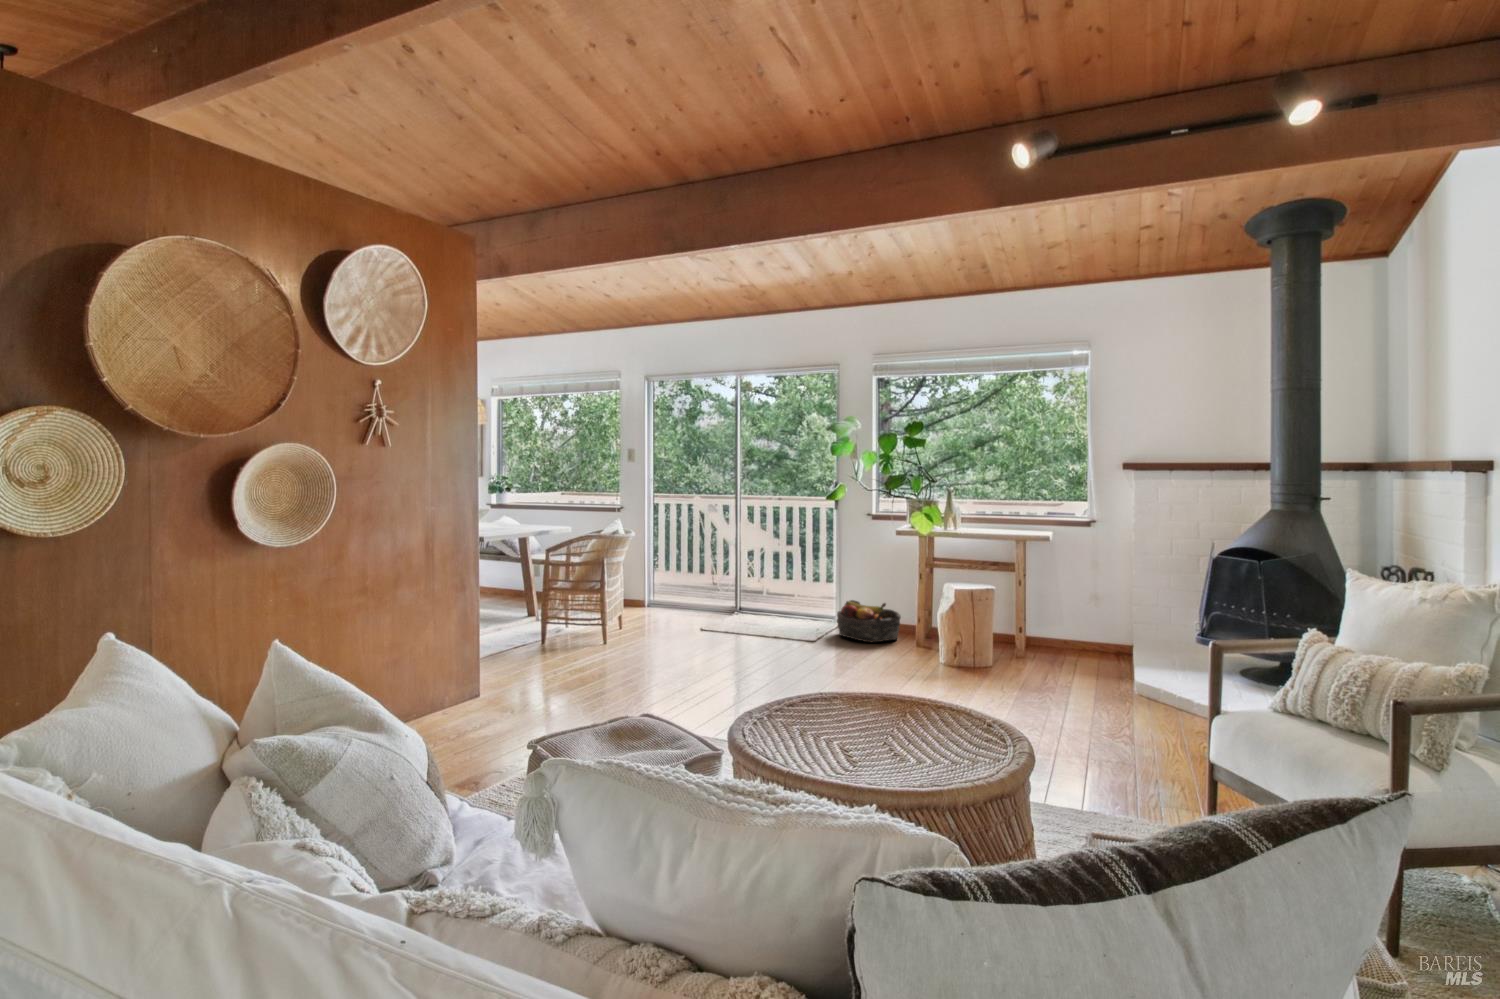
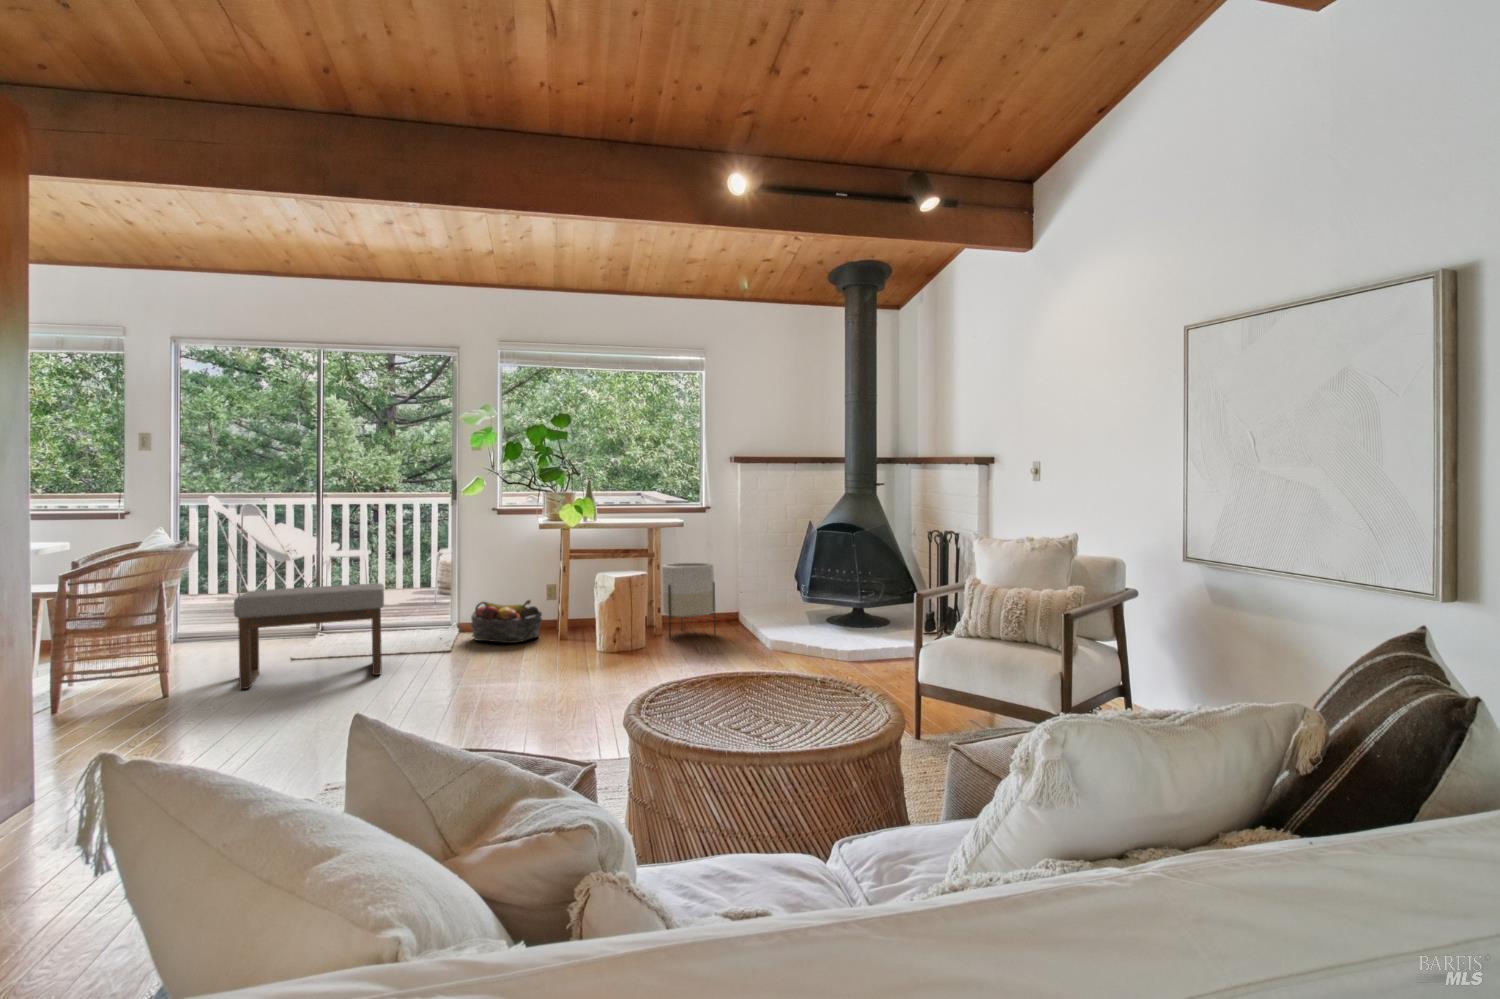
ottoman: none [646,574,757,653] -> present [234,584,384,689]
planter: none [1022,579,1083,664] -> present [662,563,716,638]

